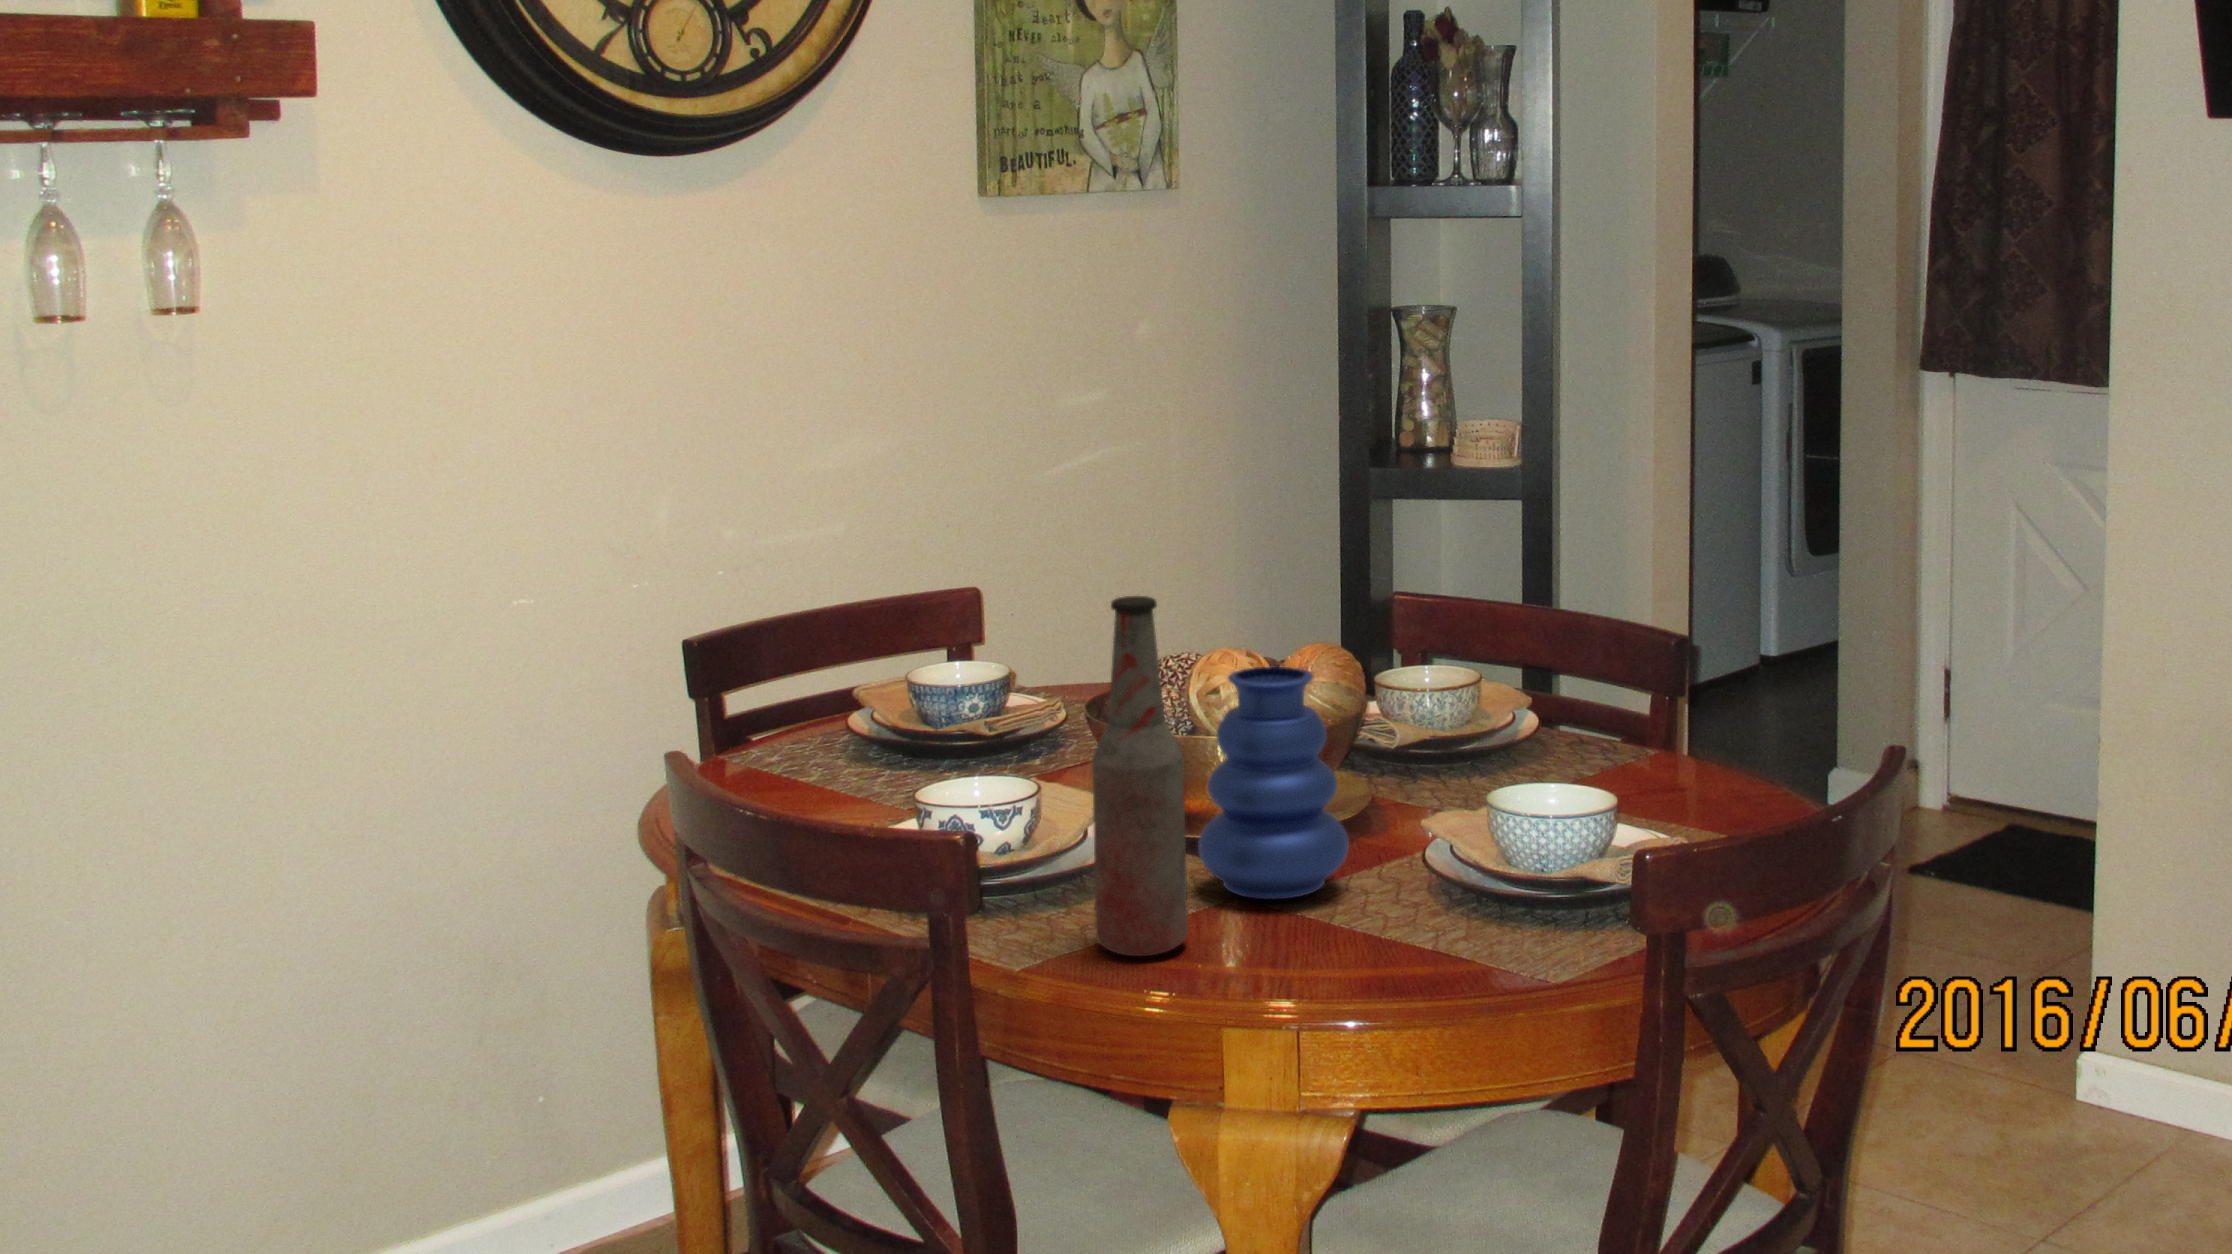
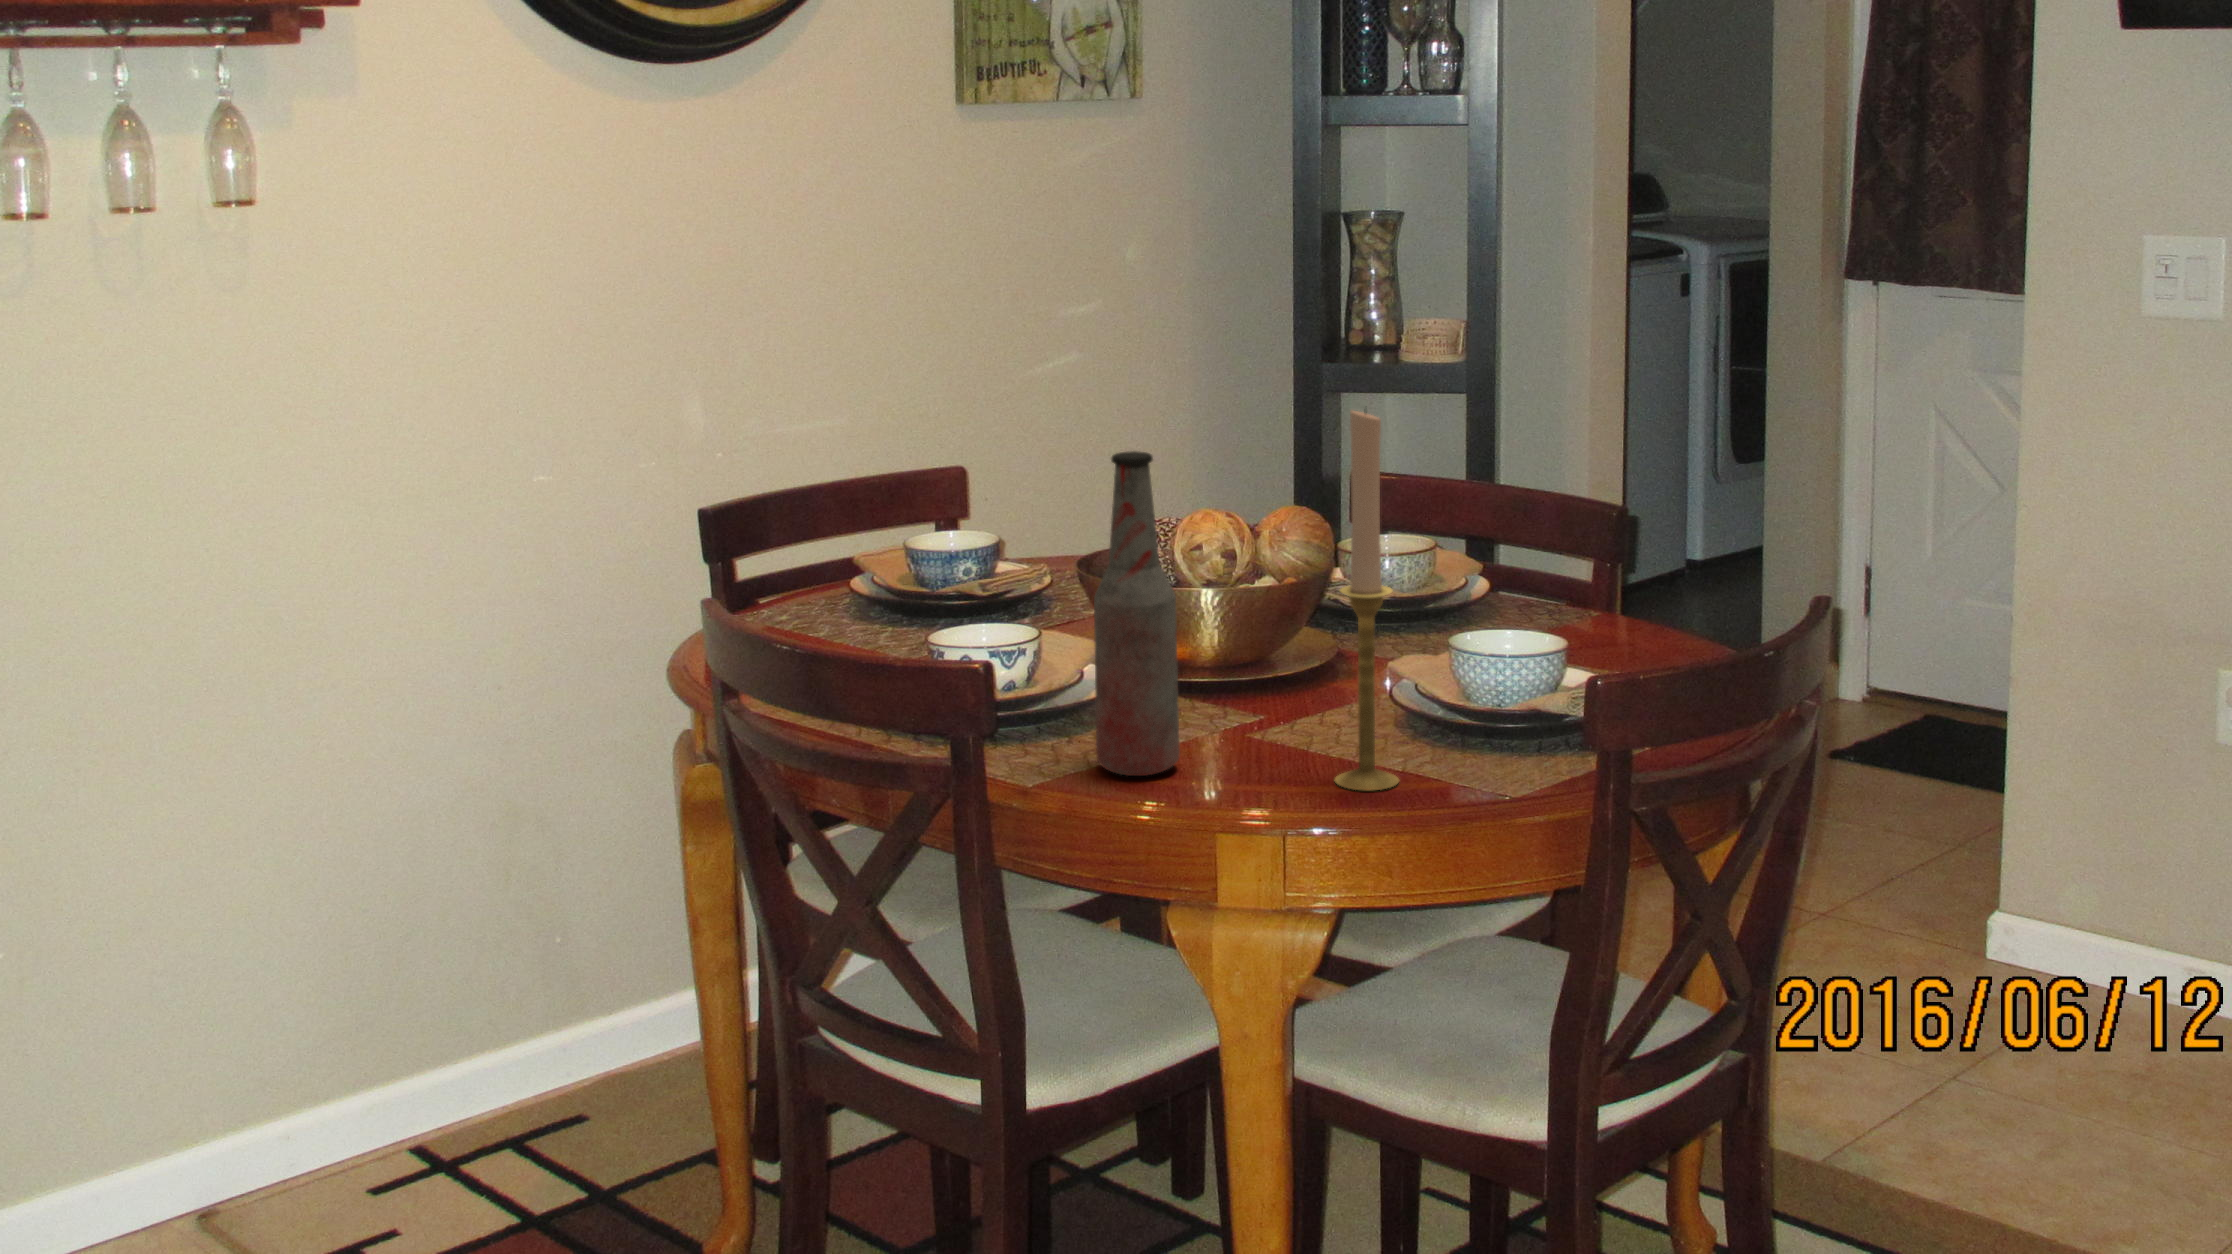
candlestick: none [1359,548,1430,973] -> present [1335,411,1399,790]
vase: present [1198,666,1349,899] -> none [1185,522,1322,731]

